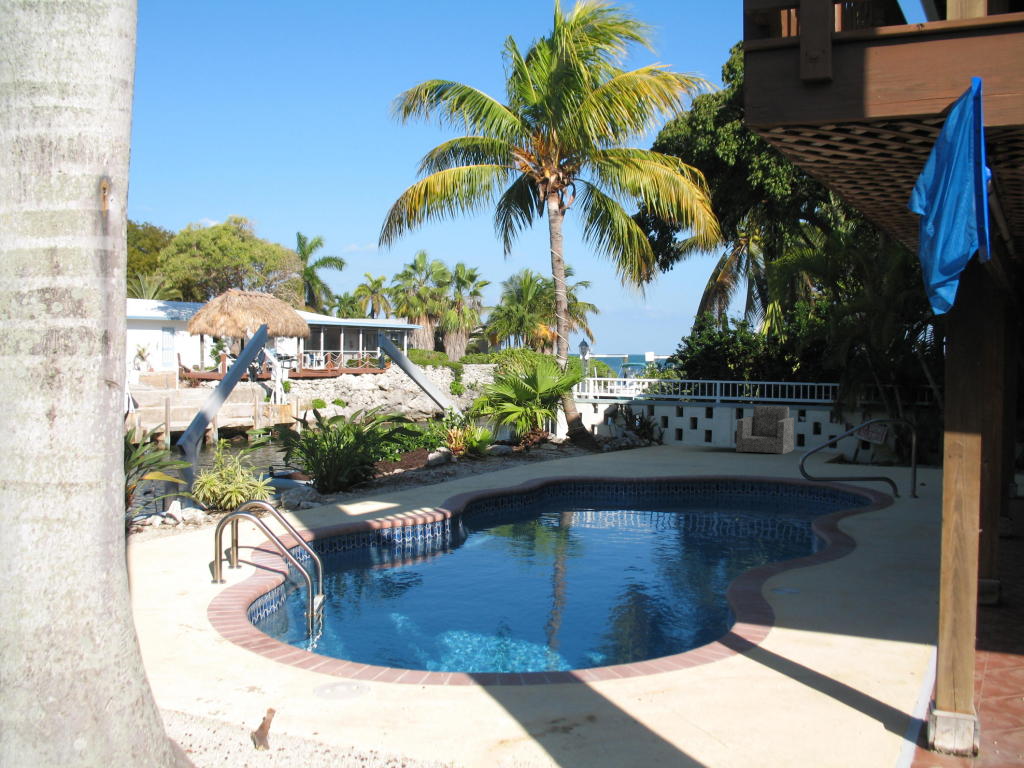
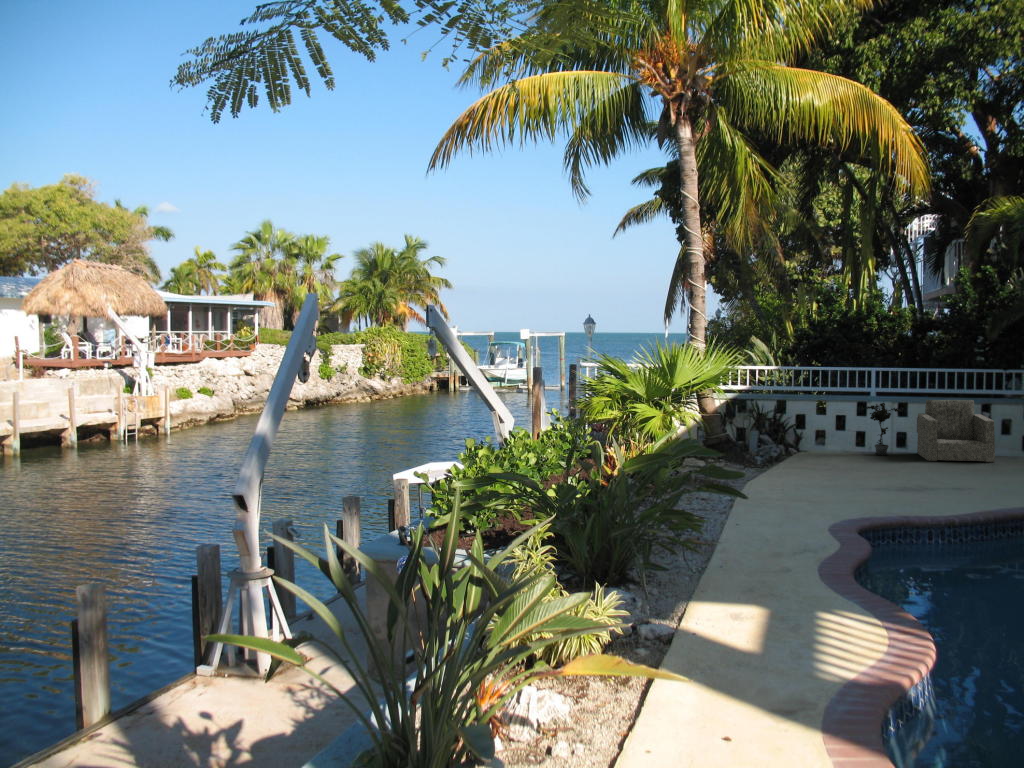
potted plant: none [704,406,729,449] -> present [863,403,901,455]

